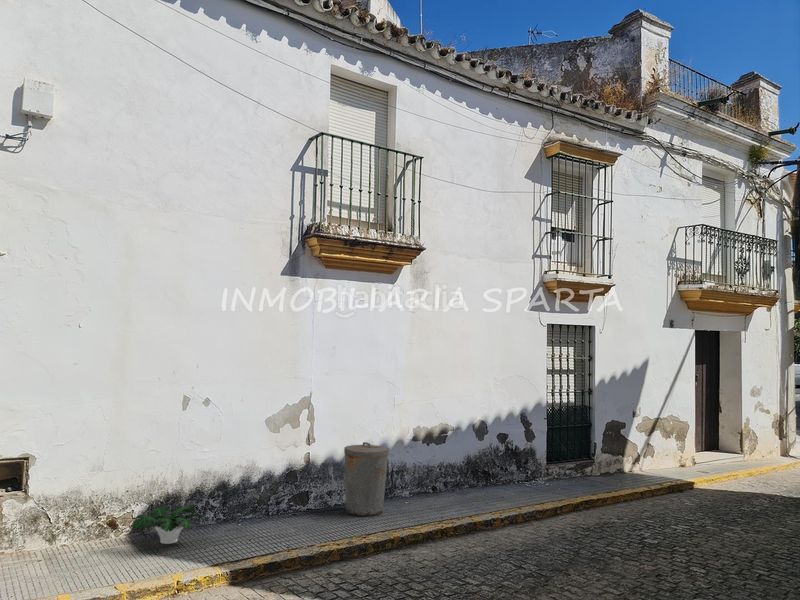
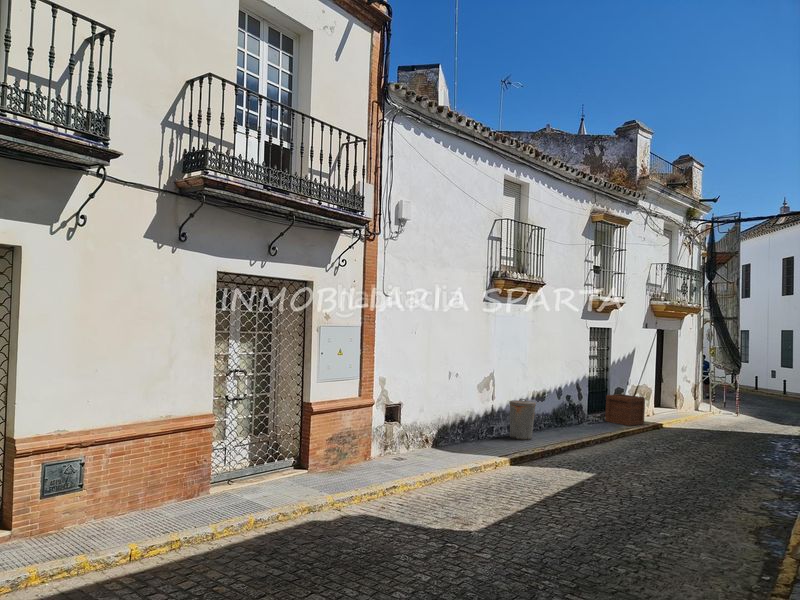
wooden crate: none [587,431,653,485] -> present [605,394,645,426]
potted plant: present [133,505,209,544] -> none [439,432,475,451]

